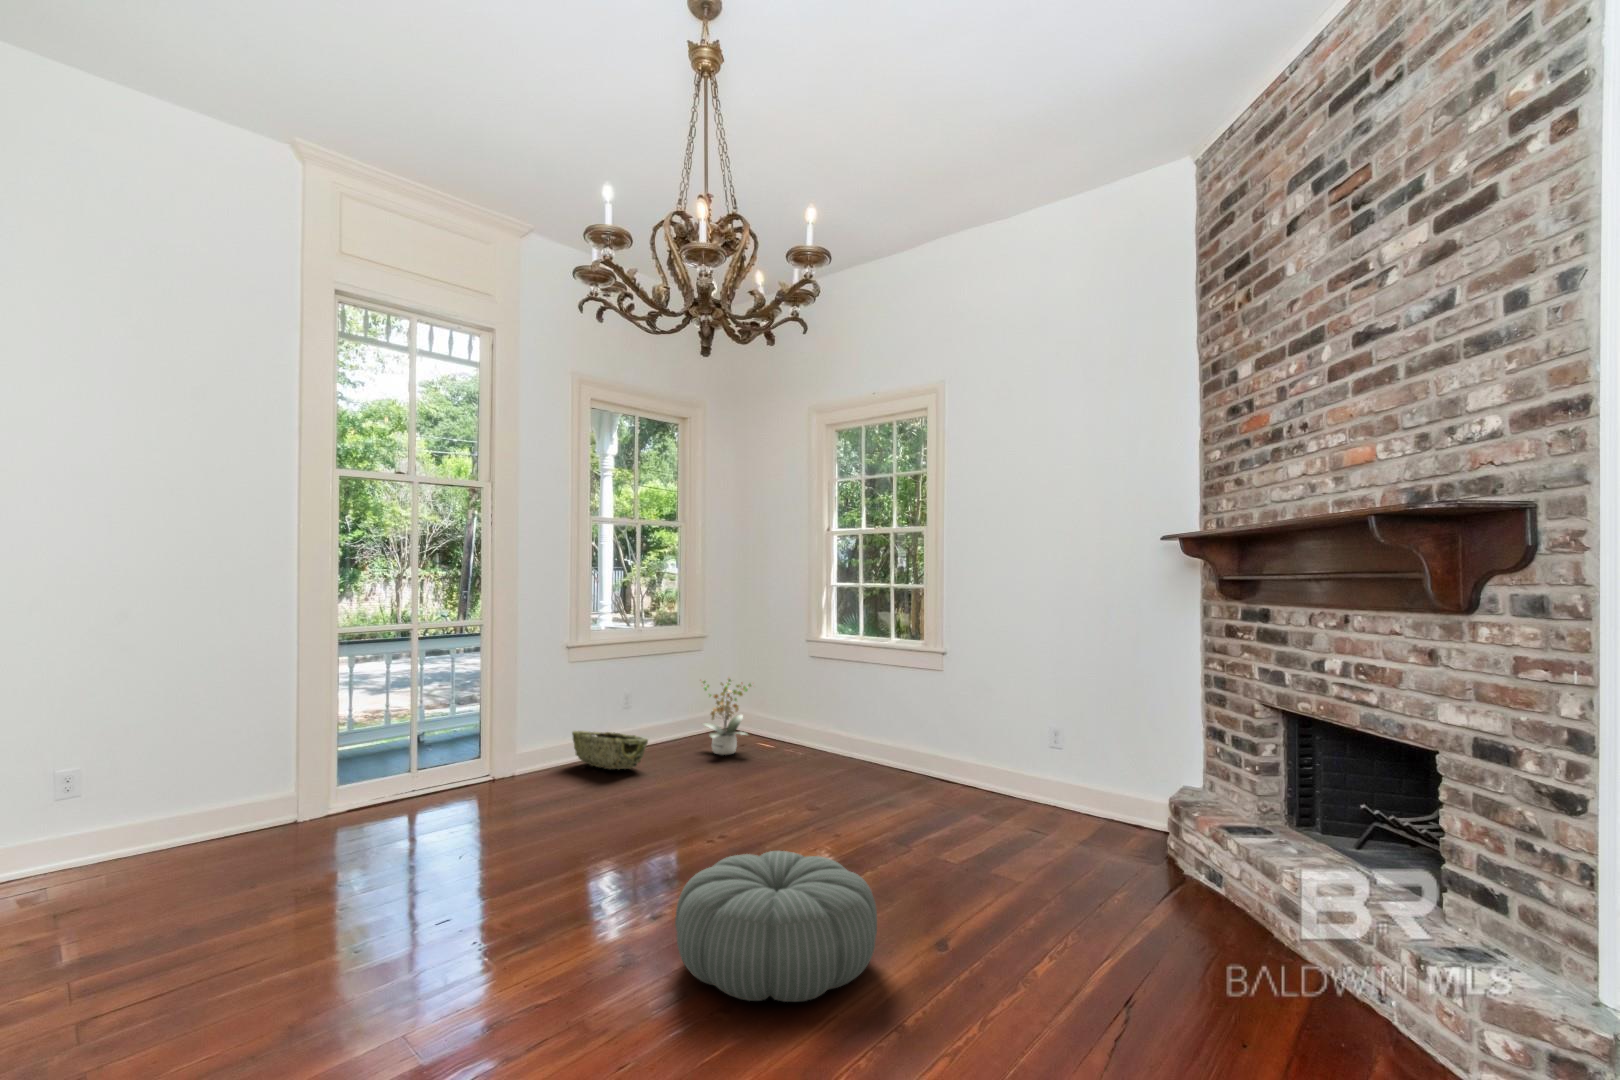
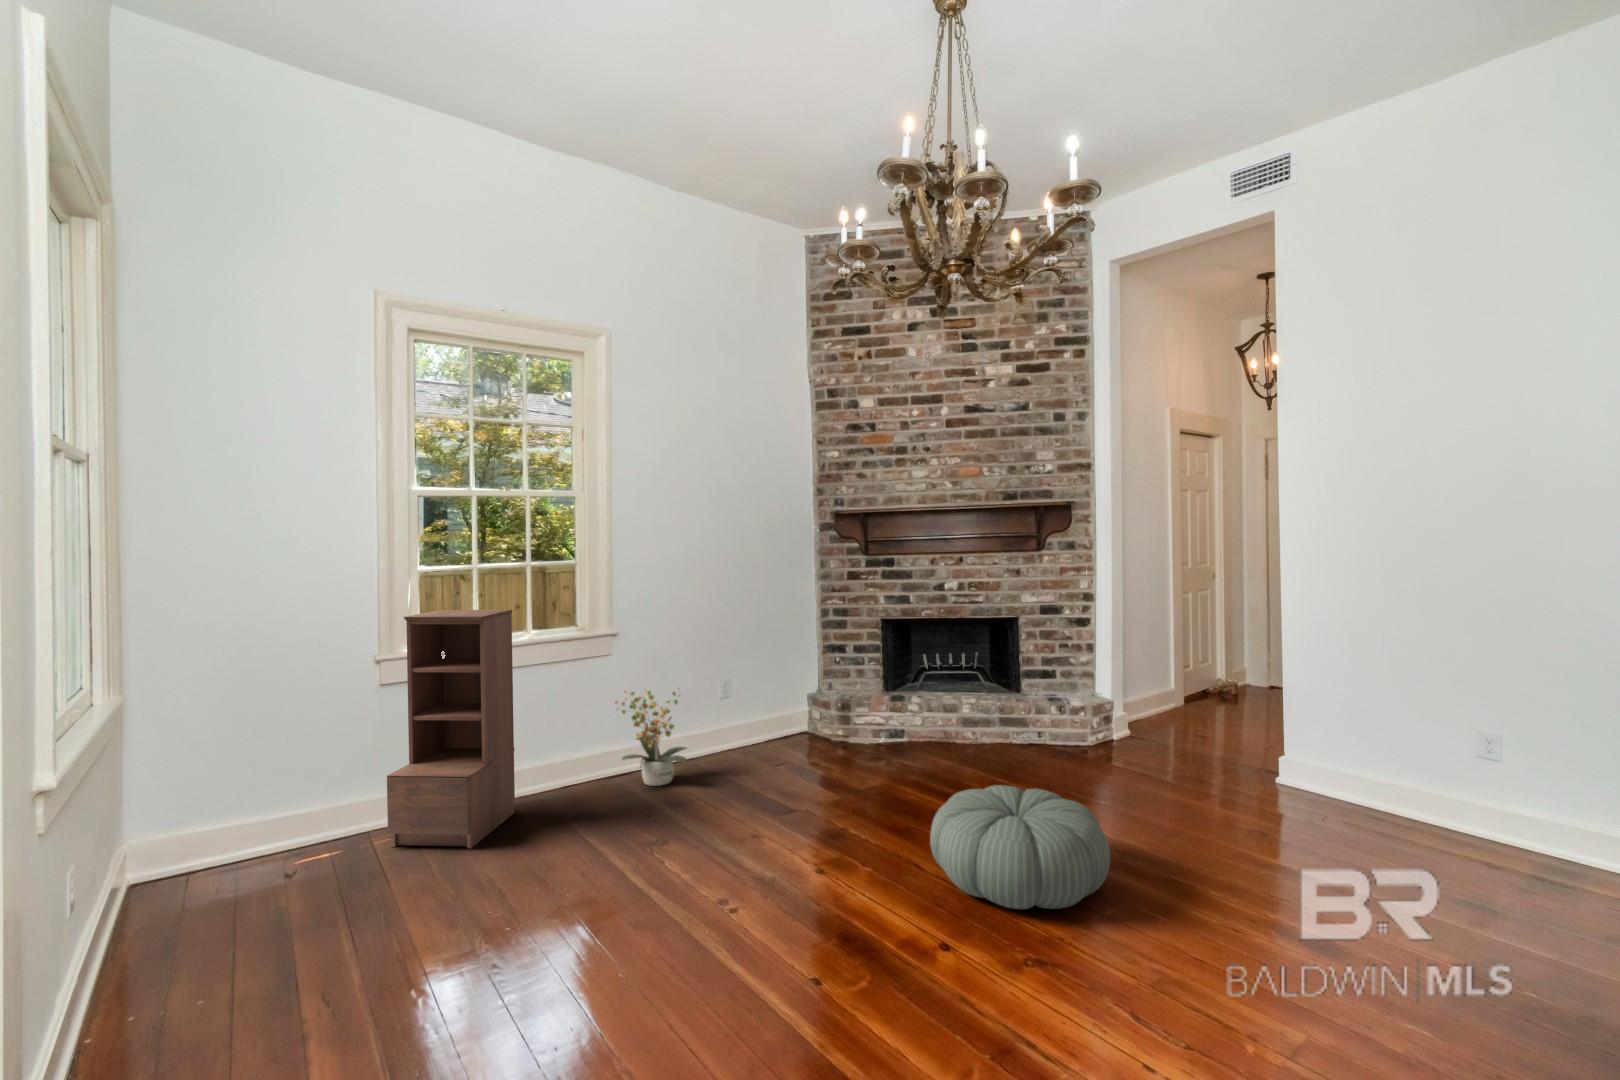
bookshelf: none [768,612,844,777] -> present [387,610,515,848]
potted plant: present [702,679,751,755] -> present [615,691,687,786]
woven basket: present [572,731,648,769] -> none [88,894,302,1028]

